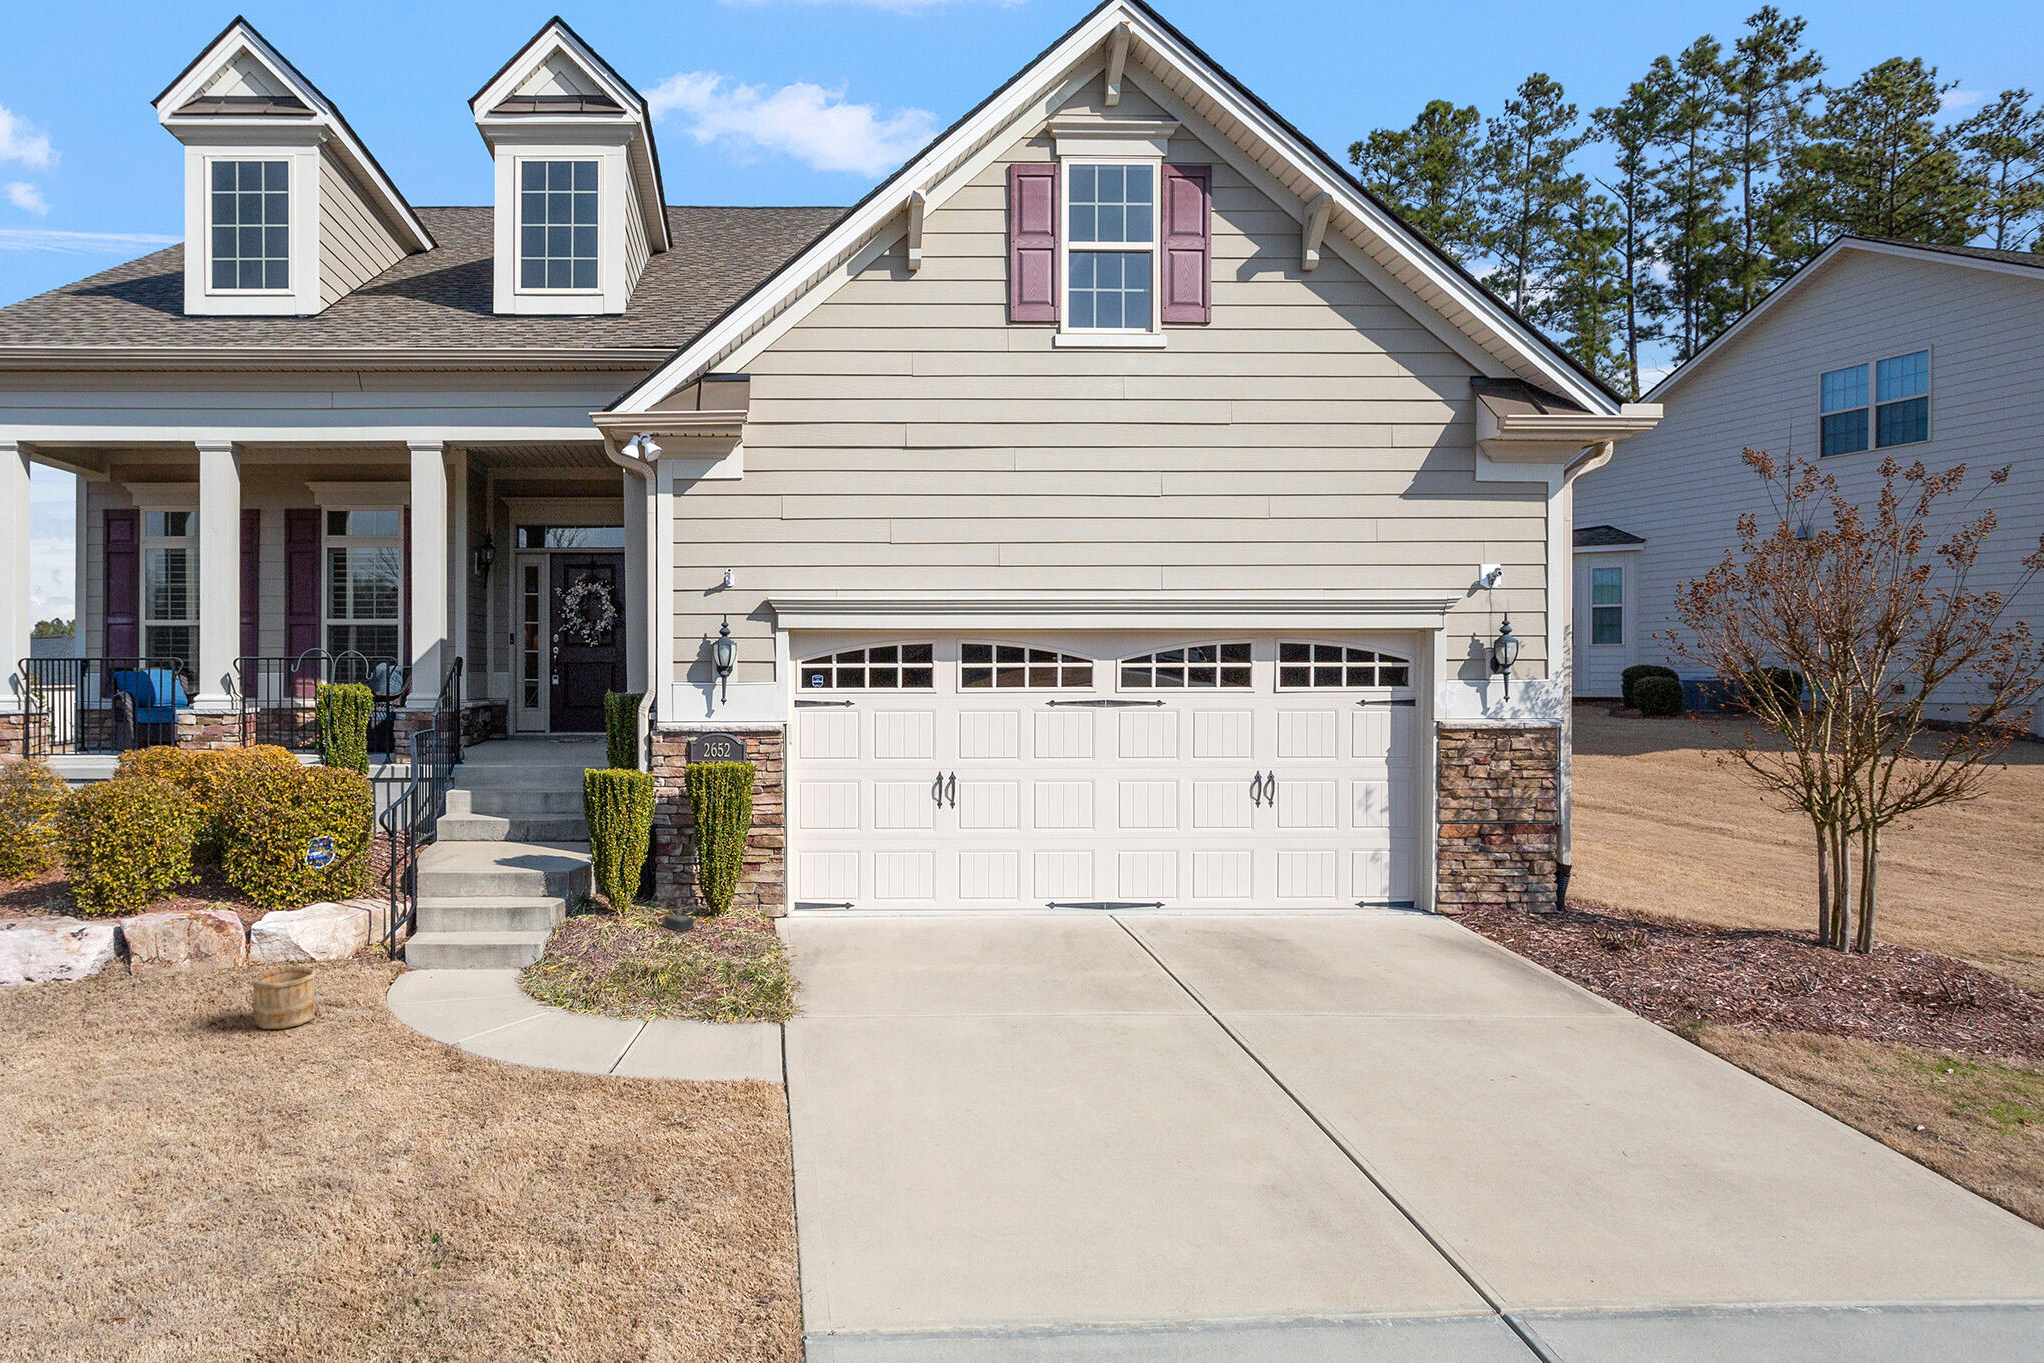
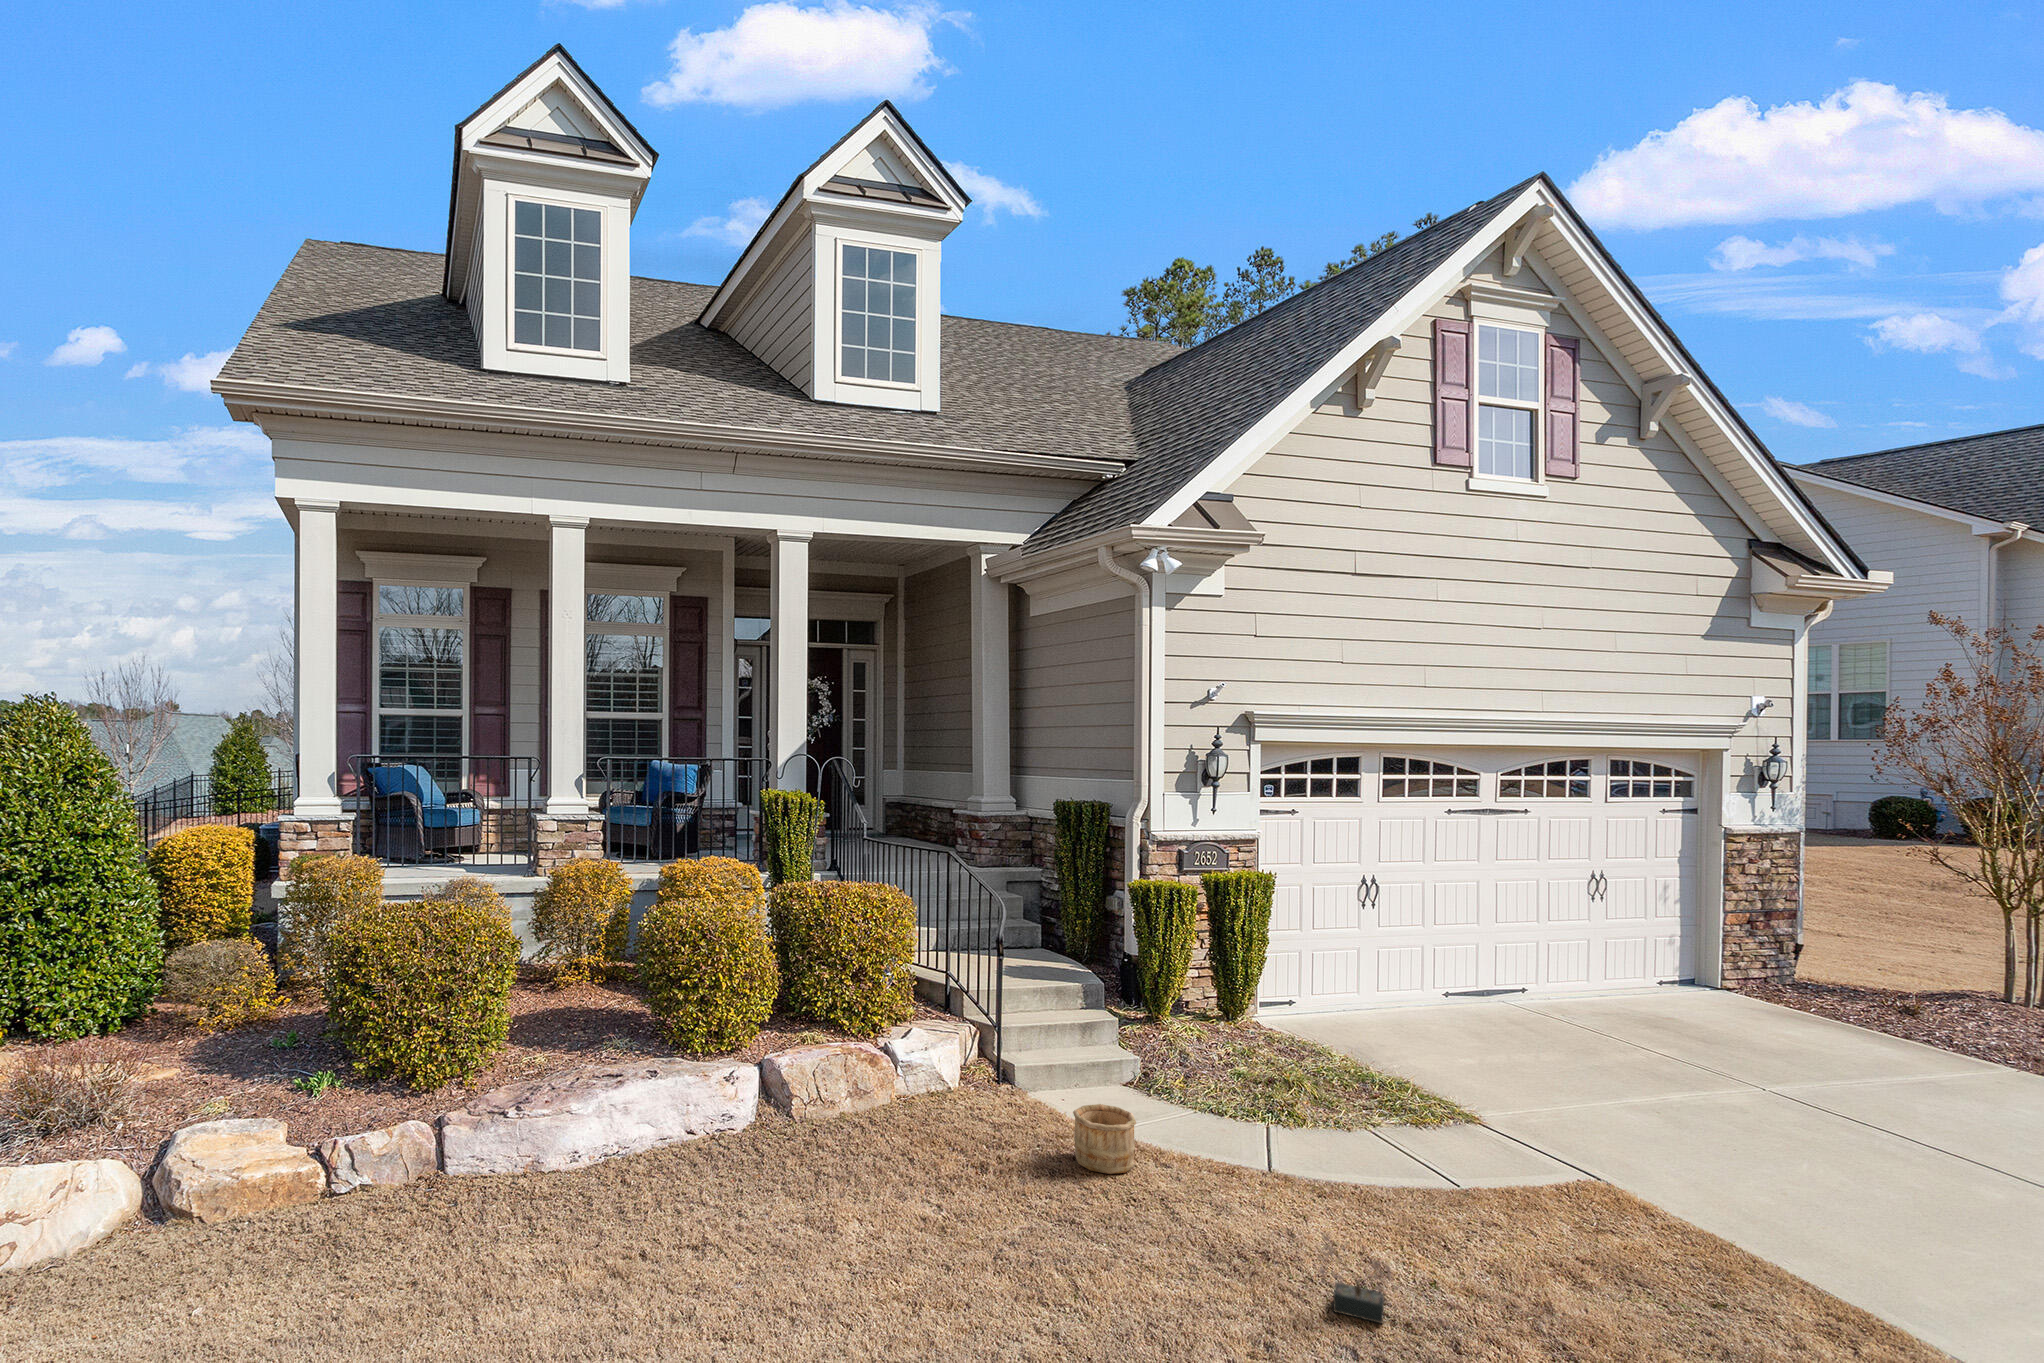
decorative plant: present [655,886,698,932] -> present [1315,1234,1398,1324]

